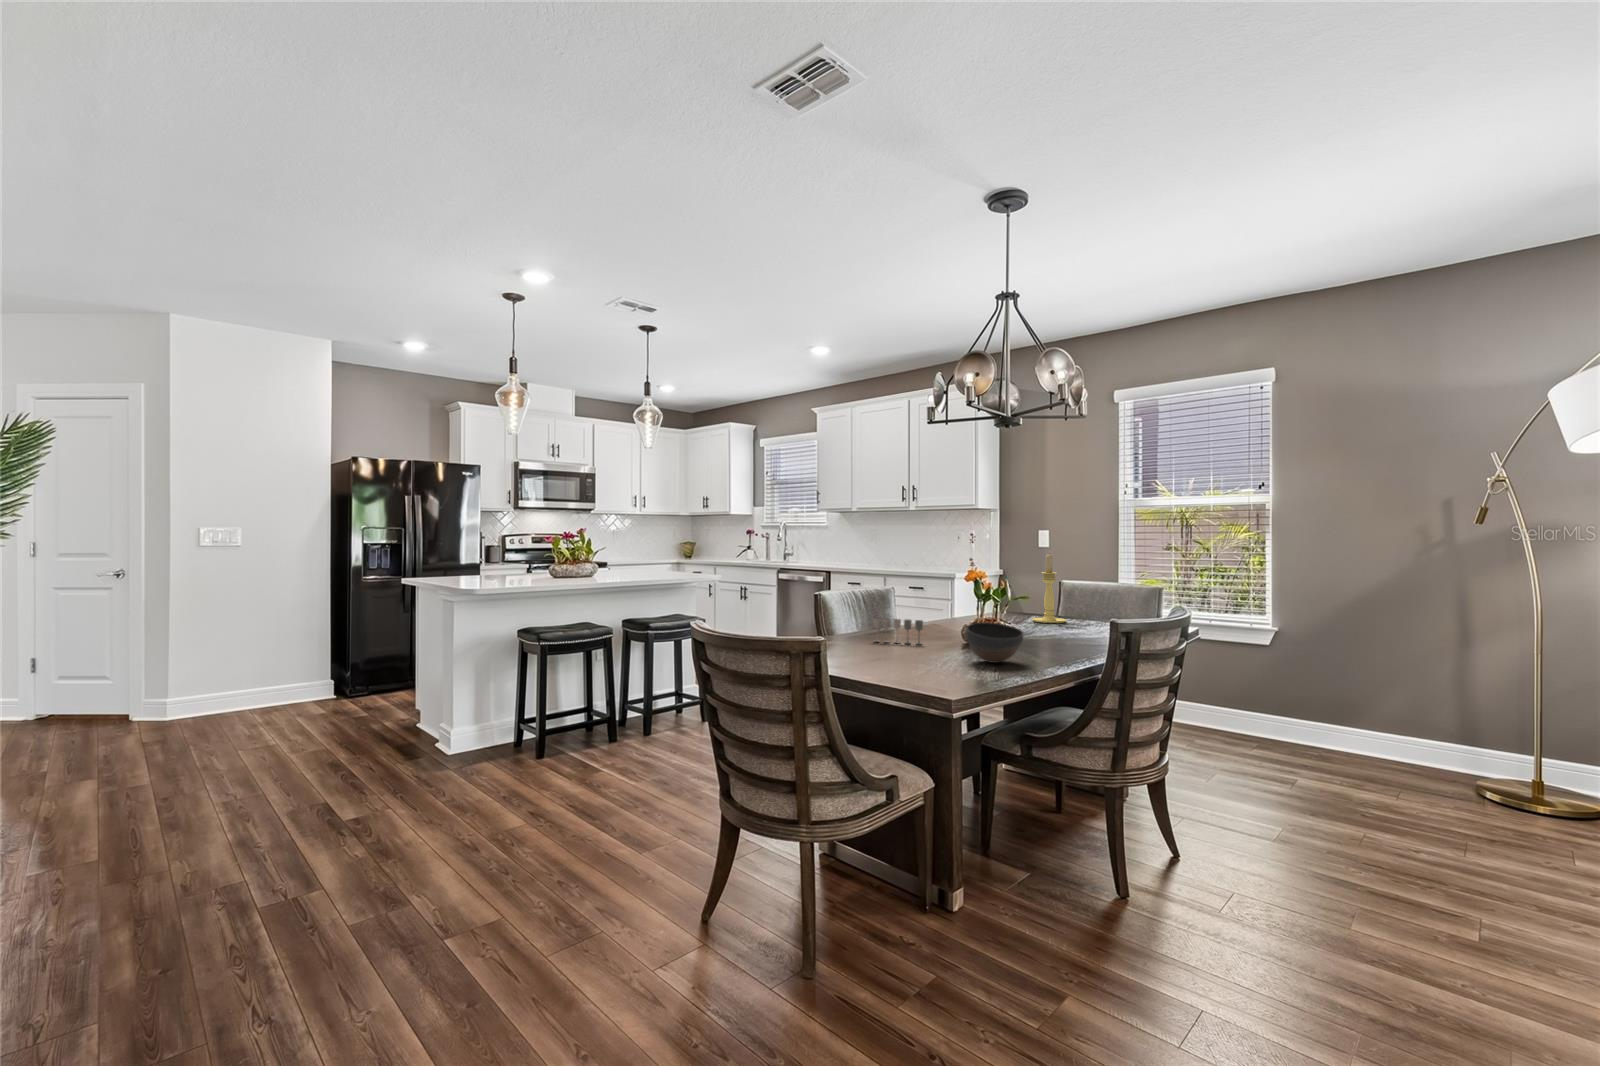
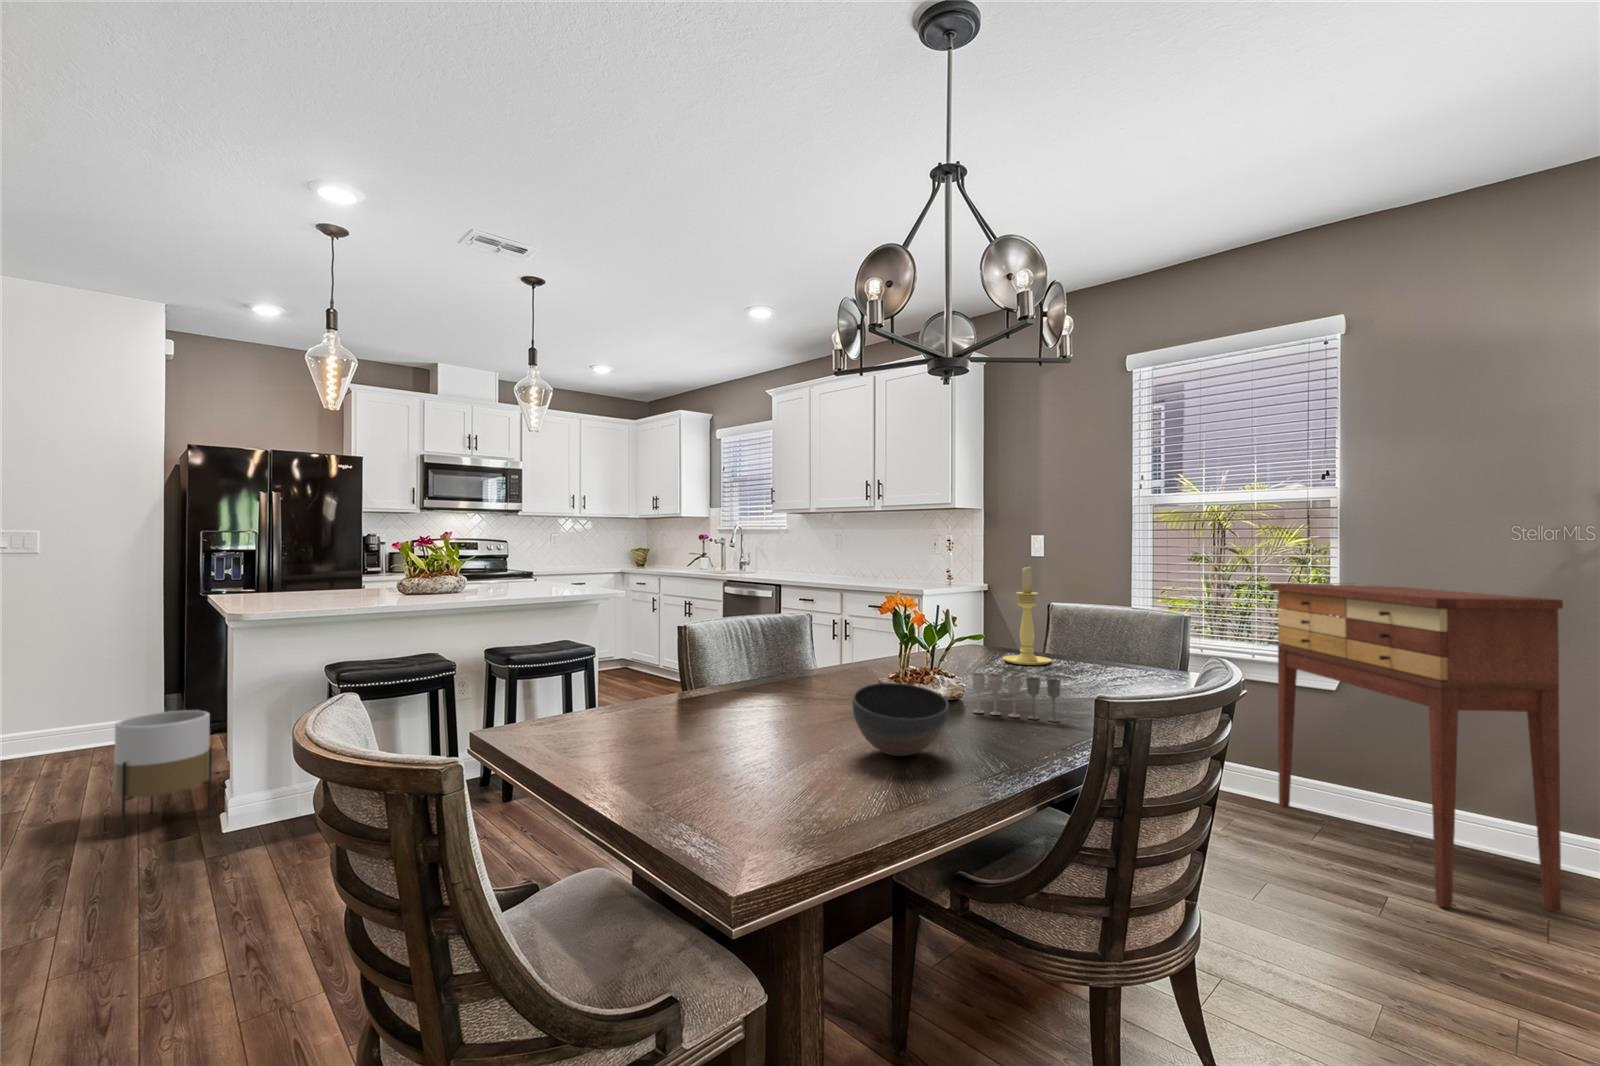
console table: none [1223,567,1411,785] -> present [1270,583,1563,911]
wine glass: present [873,618,923,645] -> present [972,673,1061,722]
planter: none [366,667,431,758] -> present [113,710,212,837]

